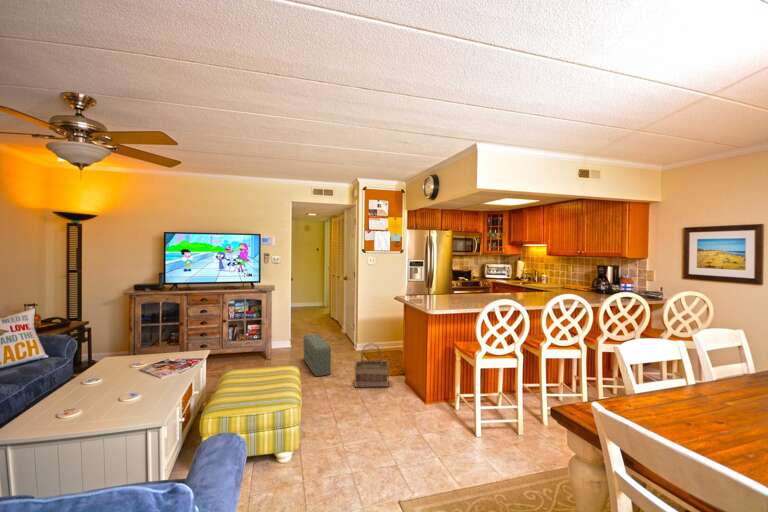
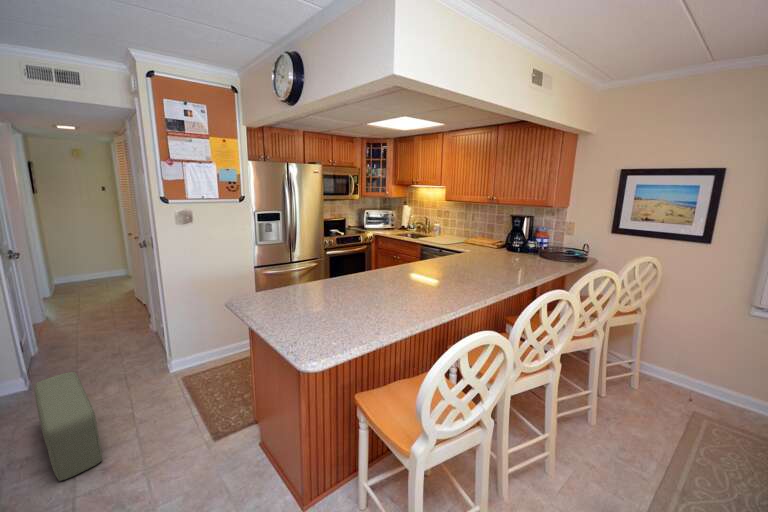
basket: present [354,345,389,387] -> none [148,393,230,494]

